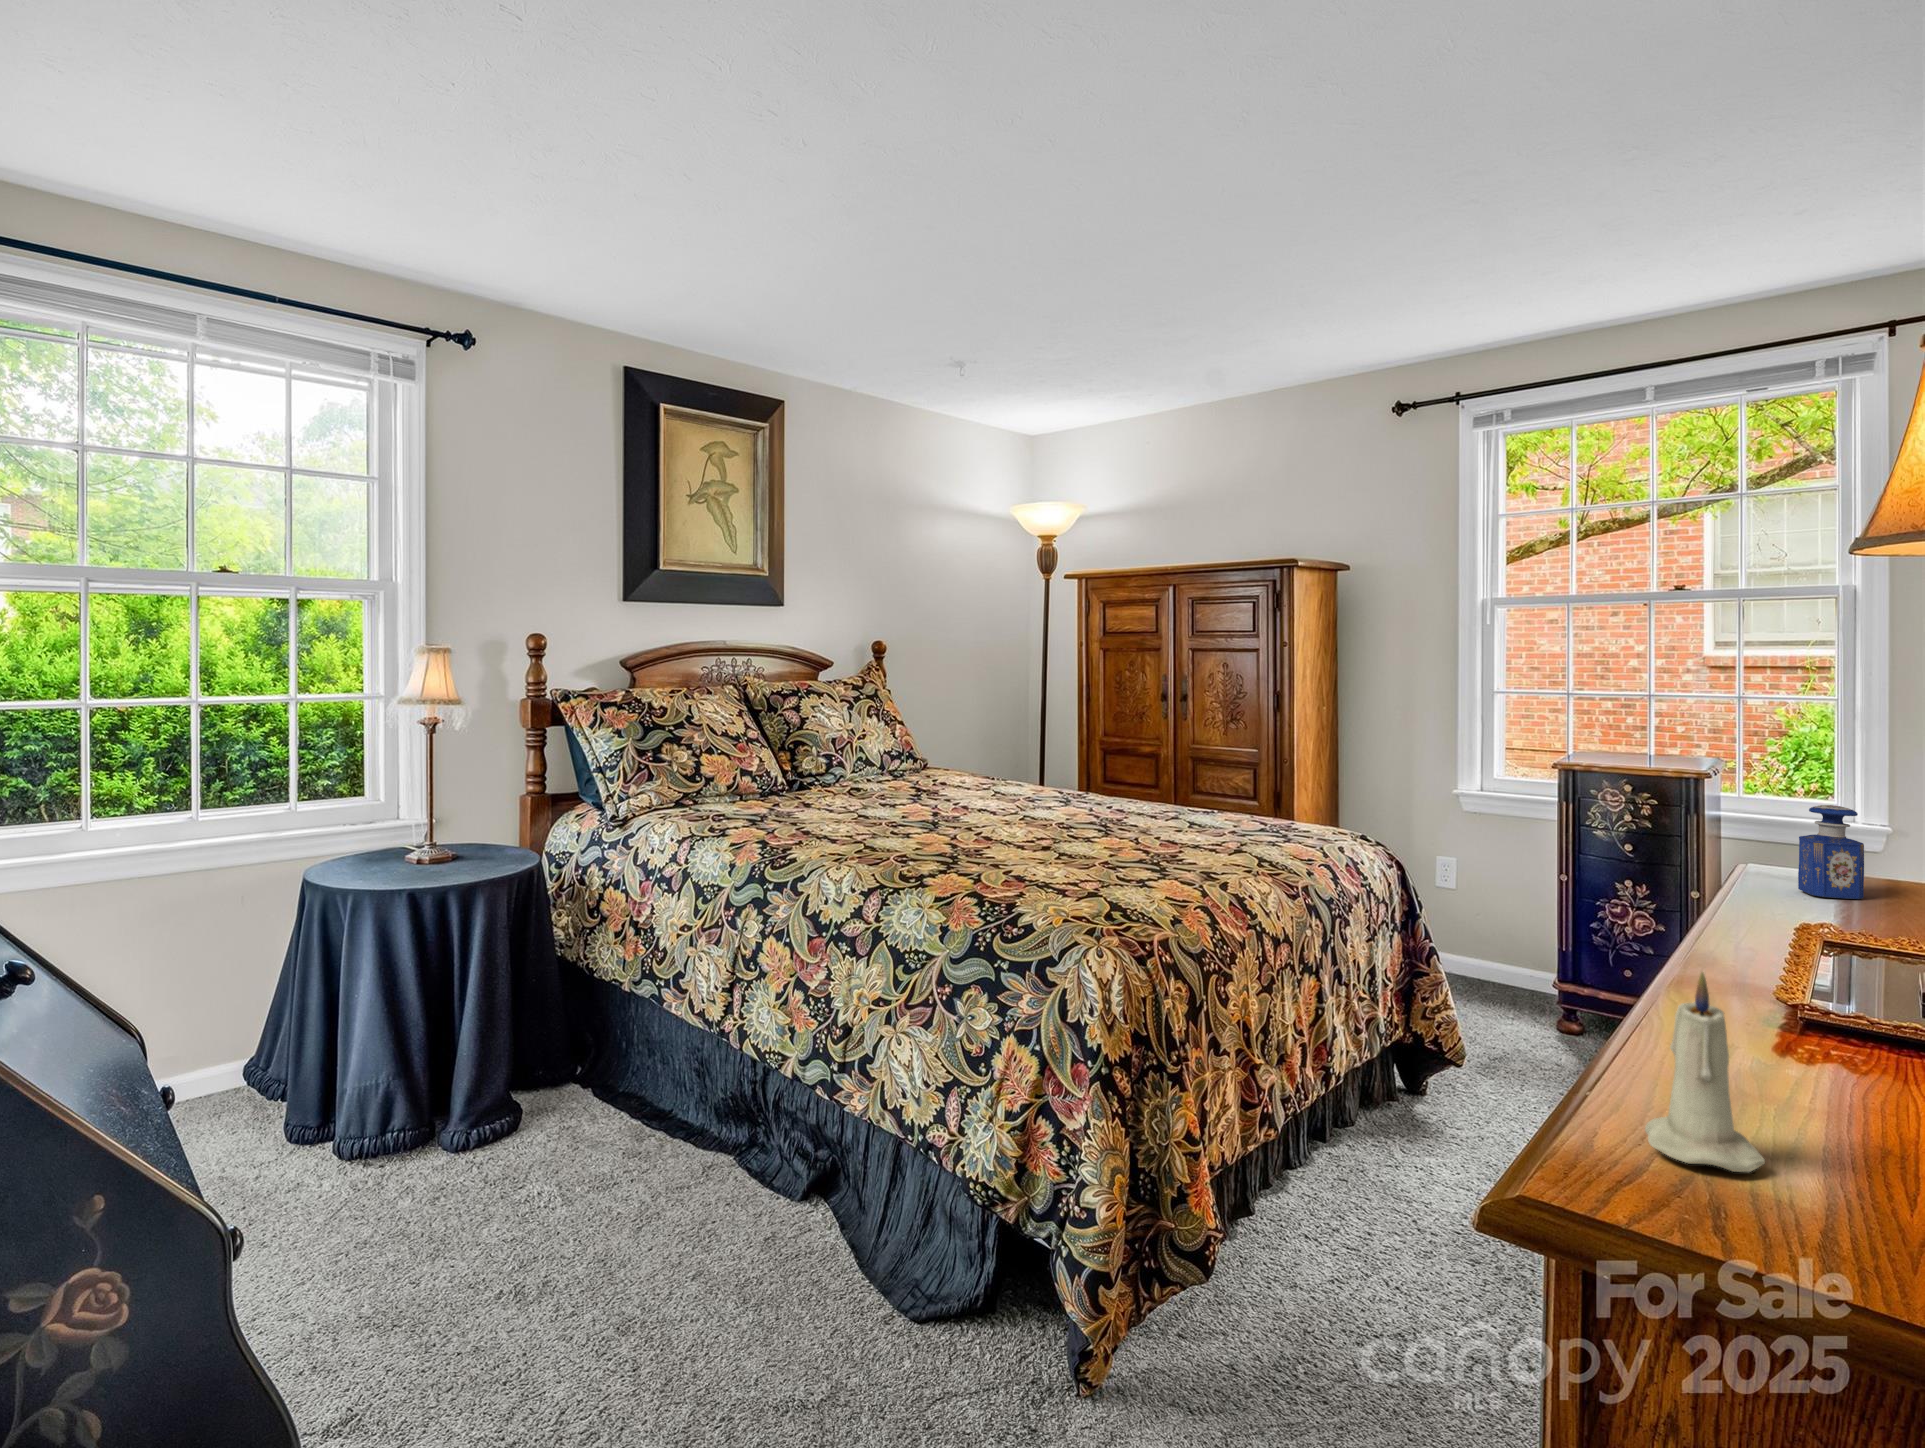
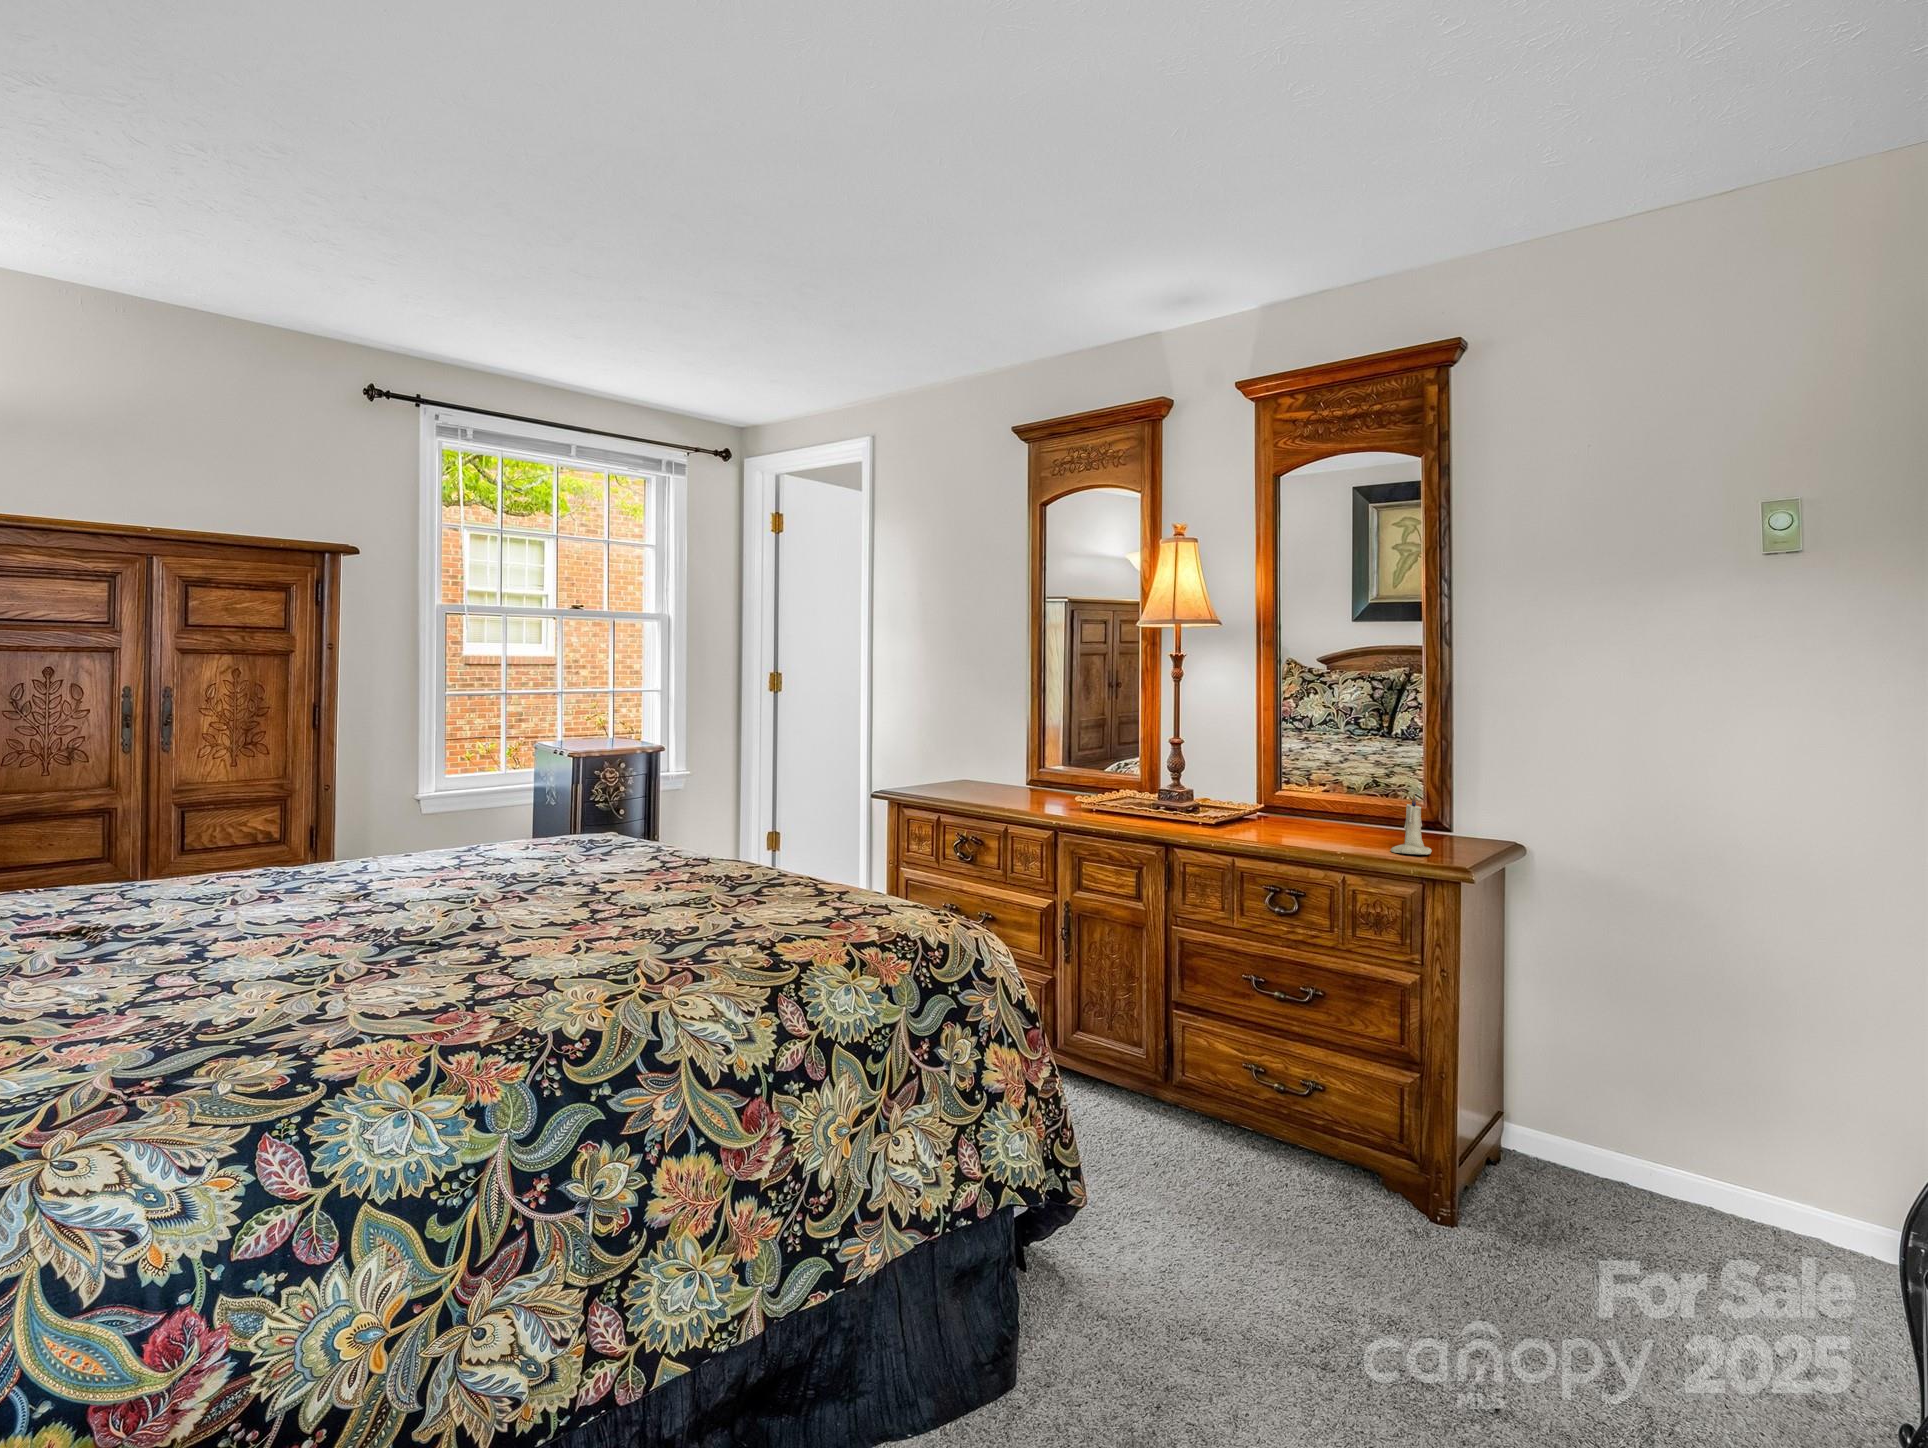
perfume bottle: present [1798,805,1864,899] -> none [1005,747,1028,793]

